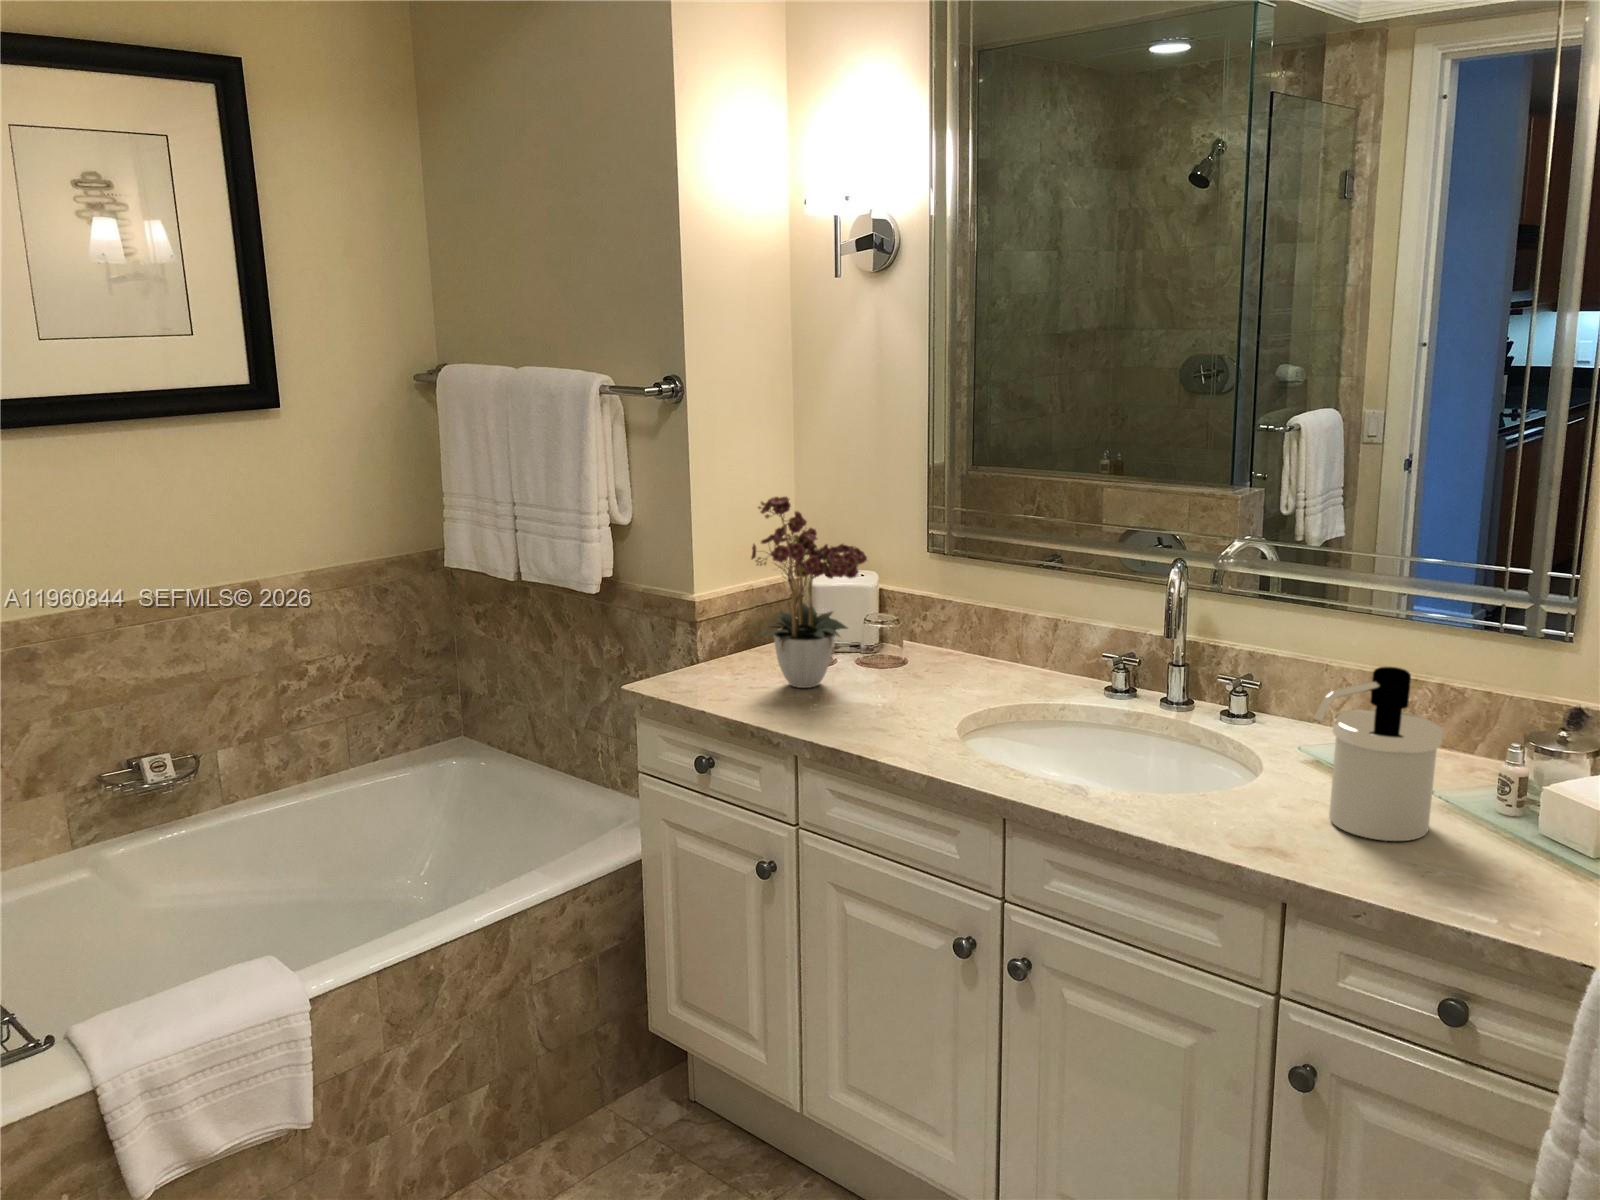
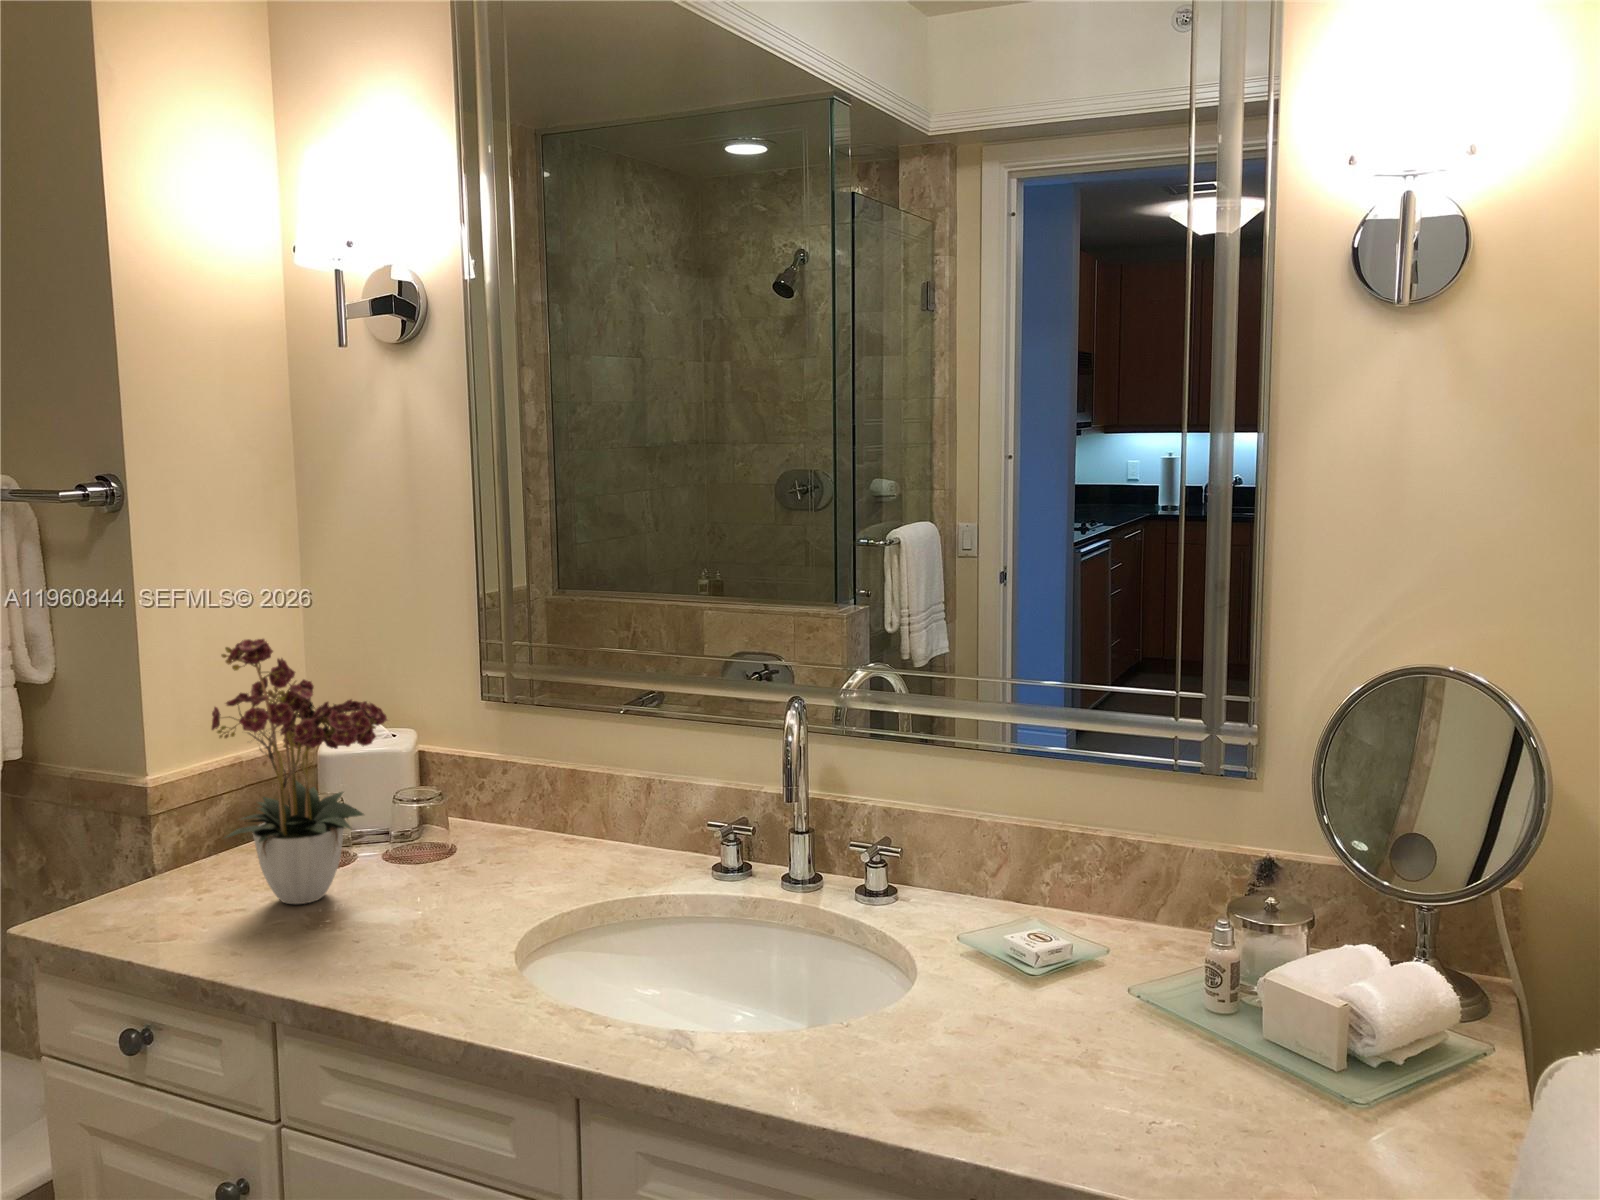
soap dispenser: present [1313,667,1442,841] -> none [995,837,1149,1077]

